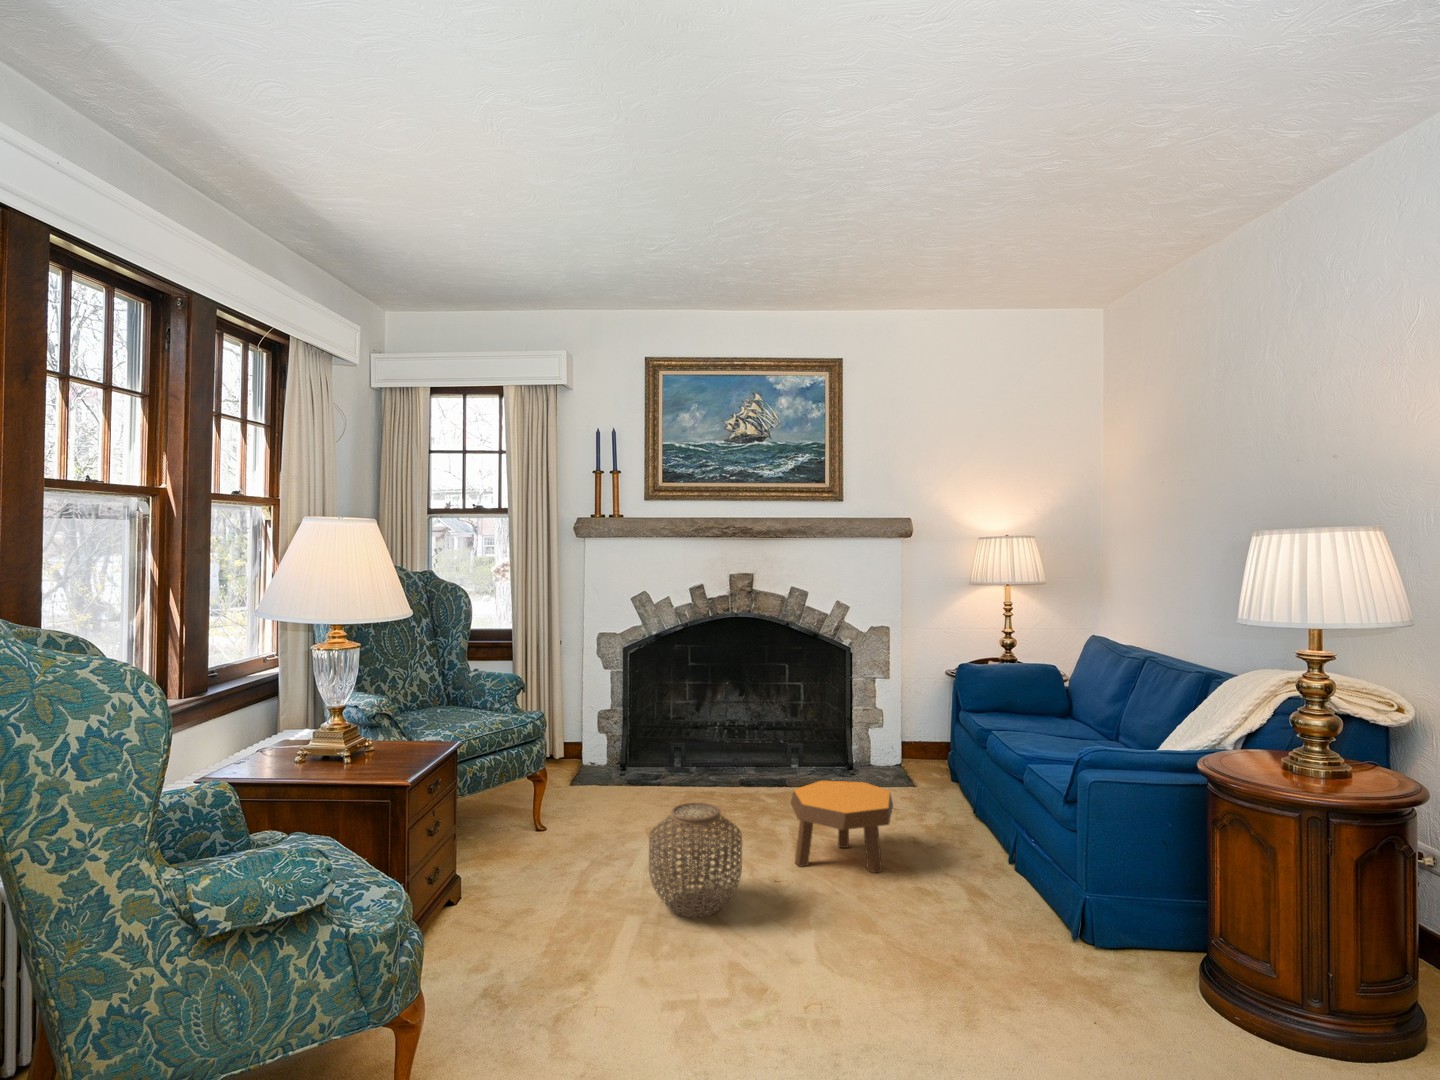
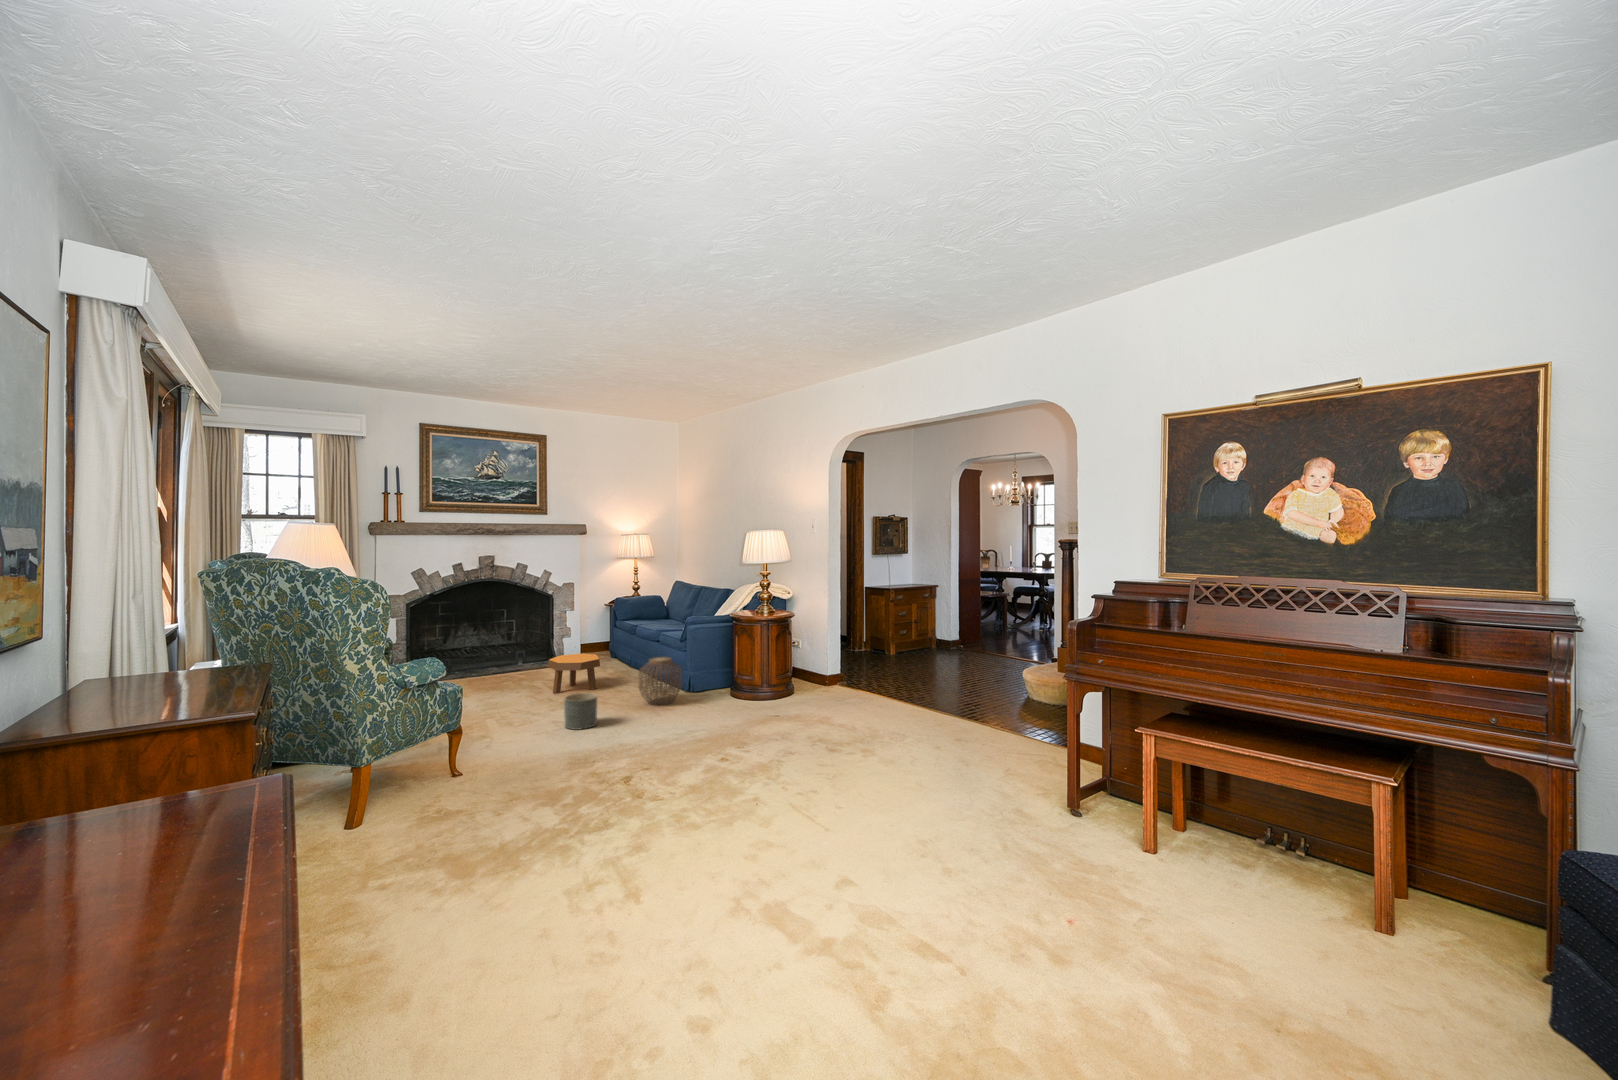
woven basket: present [649,802,742,917] -> present [639,657,682,705]
planter: none [739,924,819,1037] -> present [564,693,598,730]

